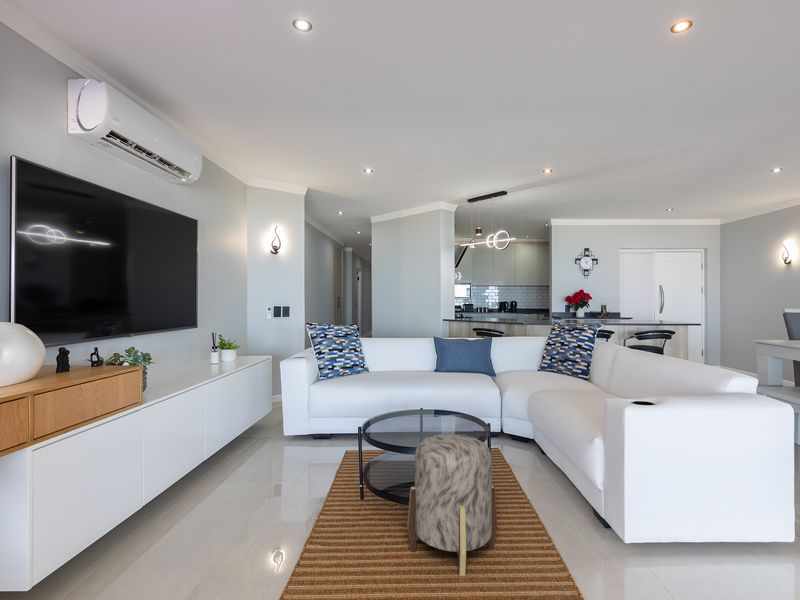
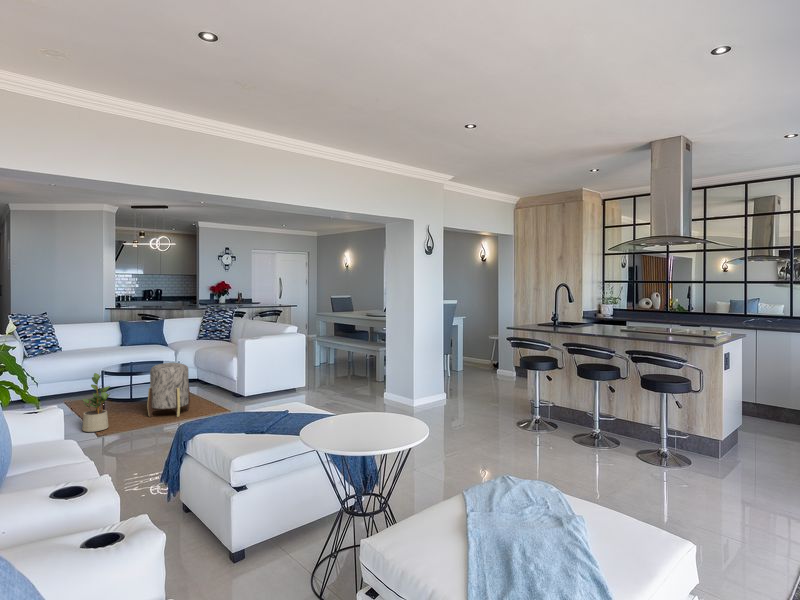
potted plant: none [276,449,335,580] -> present [82,373,110,432]

